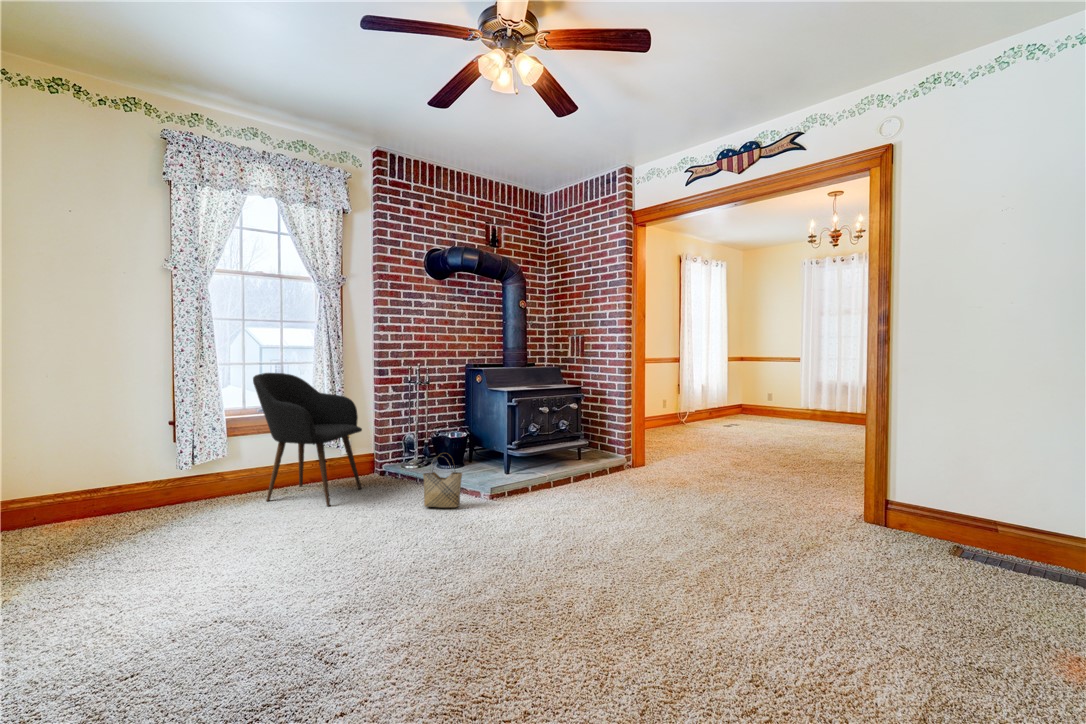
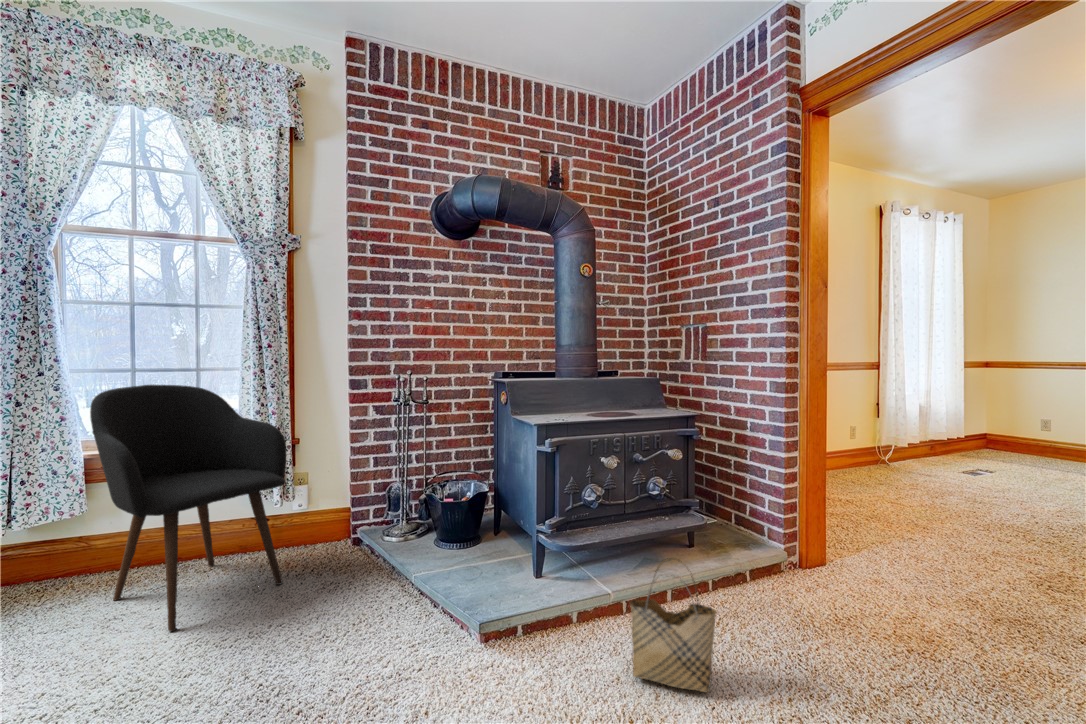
woven basket: present [423,453,462,508] -> present [629,558,716,692]

